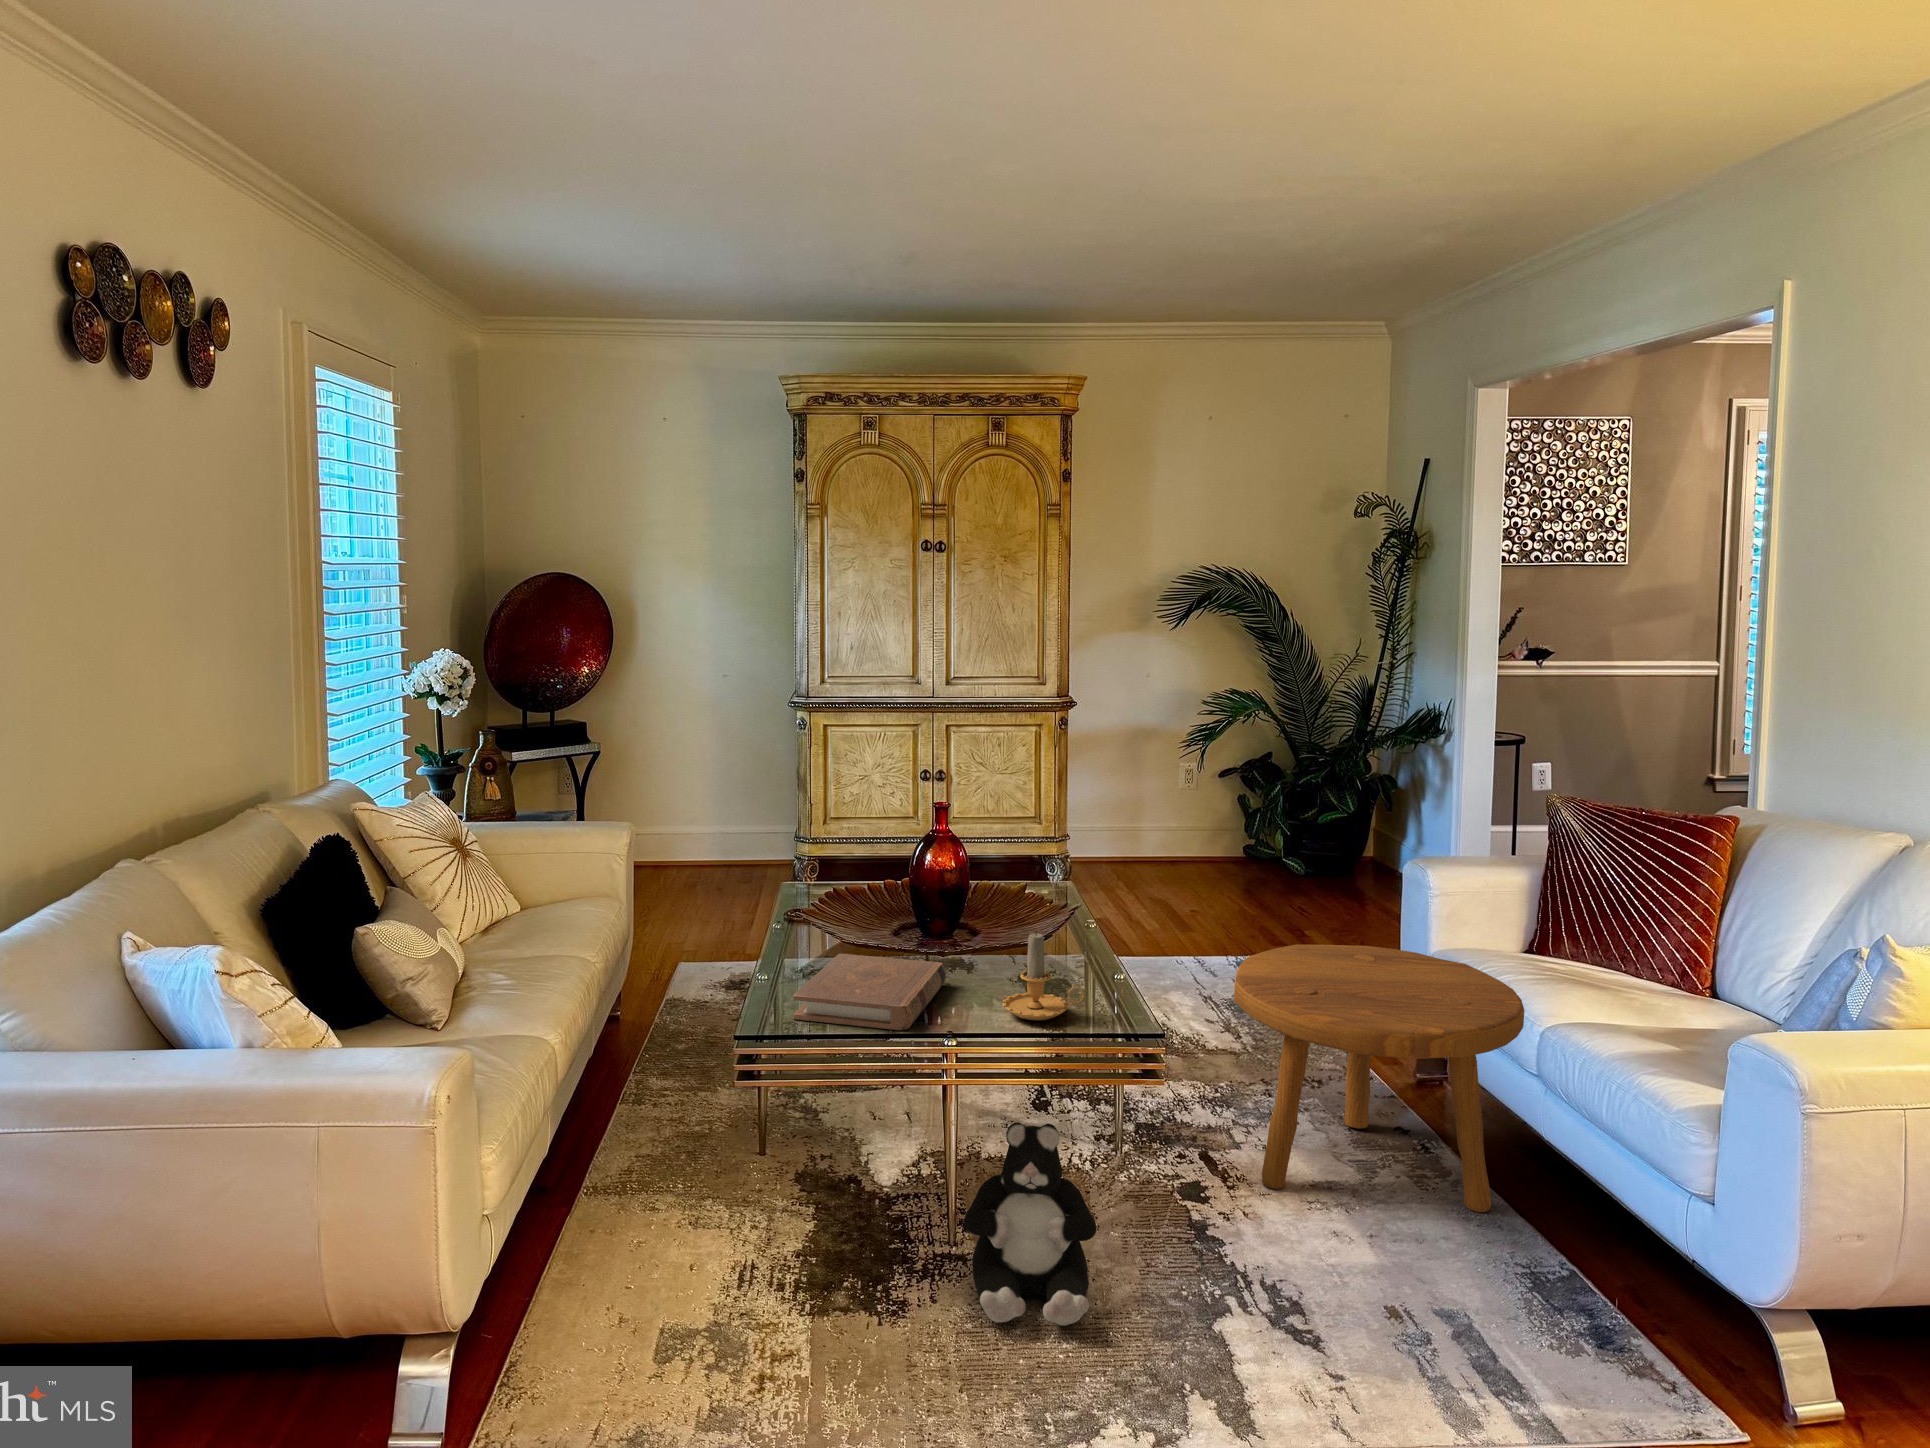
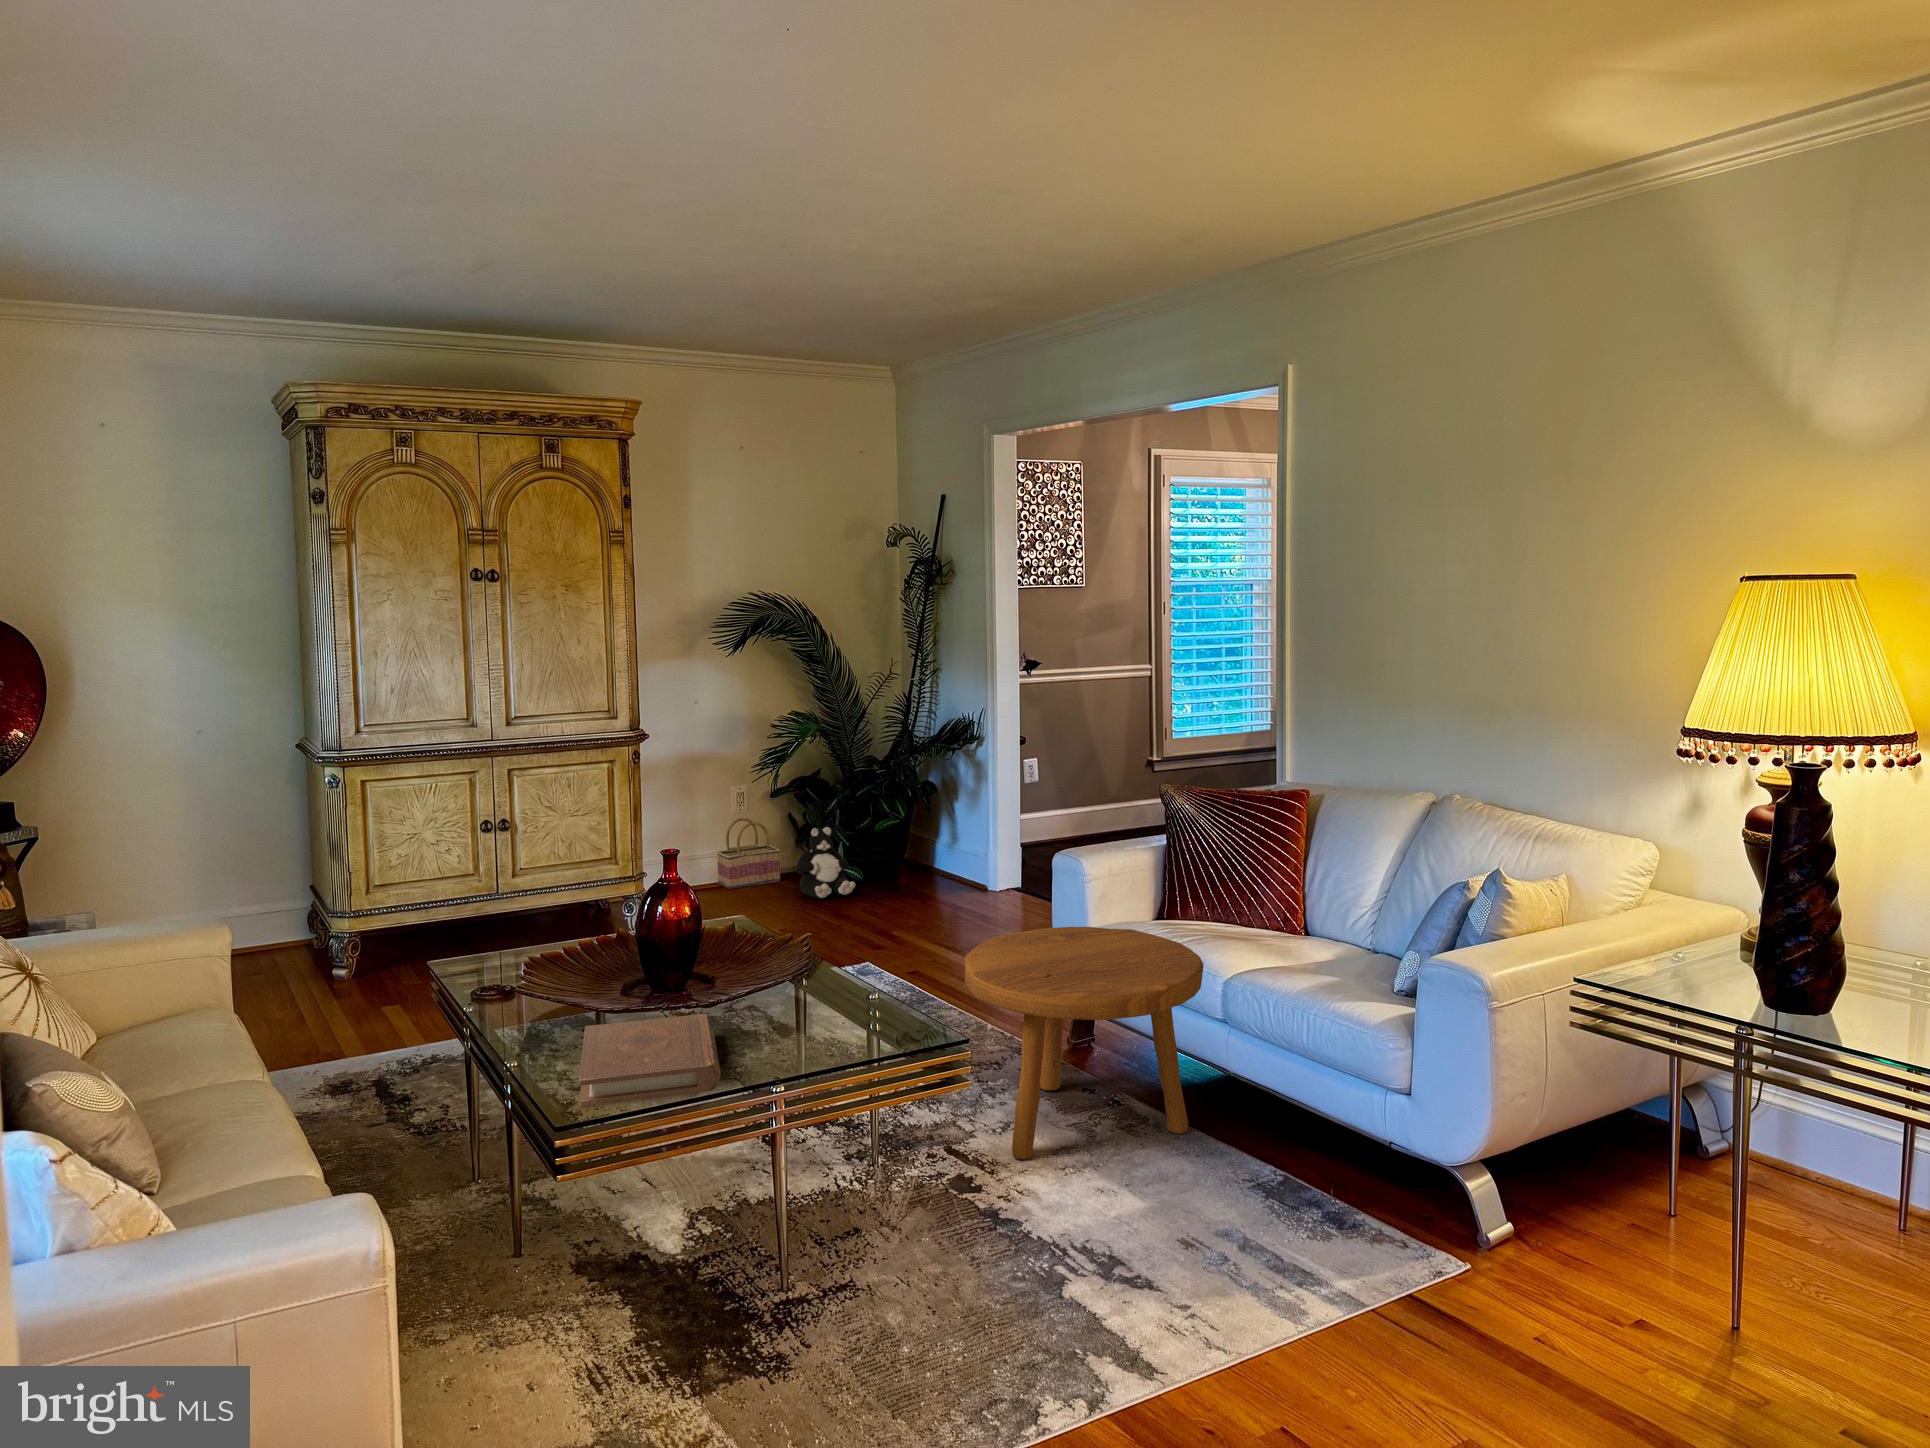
basket: none [1158,796,1222,867] -> present [717,818,780,889]
candle: present [1002,931,1084,1020] -> none [792,961,869,1052]
plush toy: present [964,1122,1096,1326] -> present [796,826,856,898]

